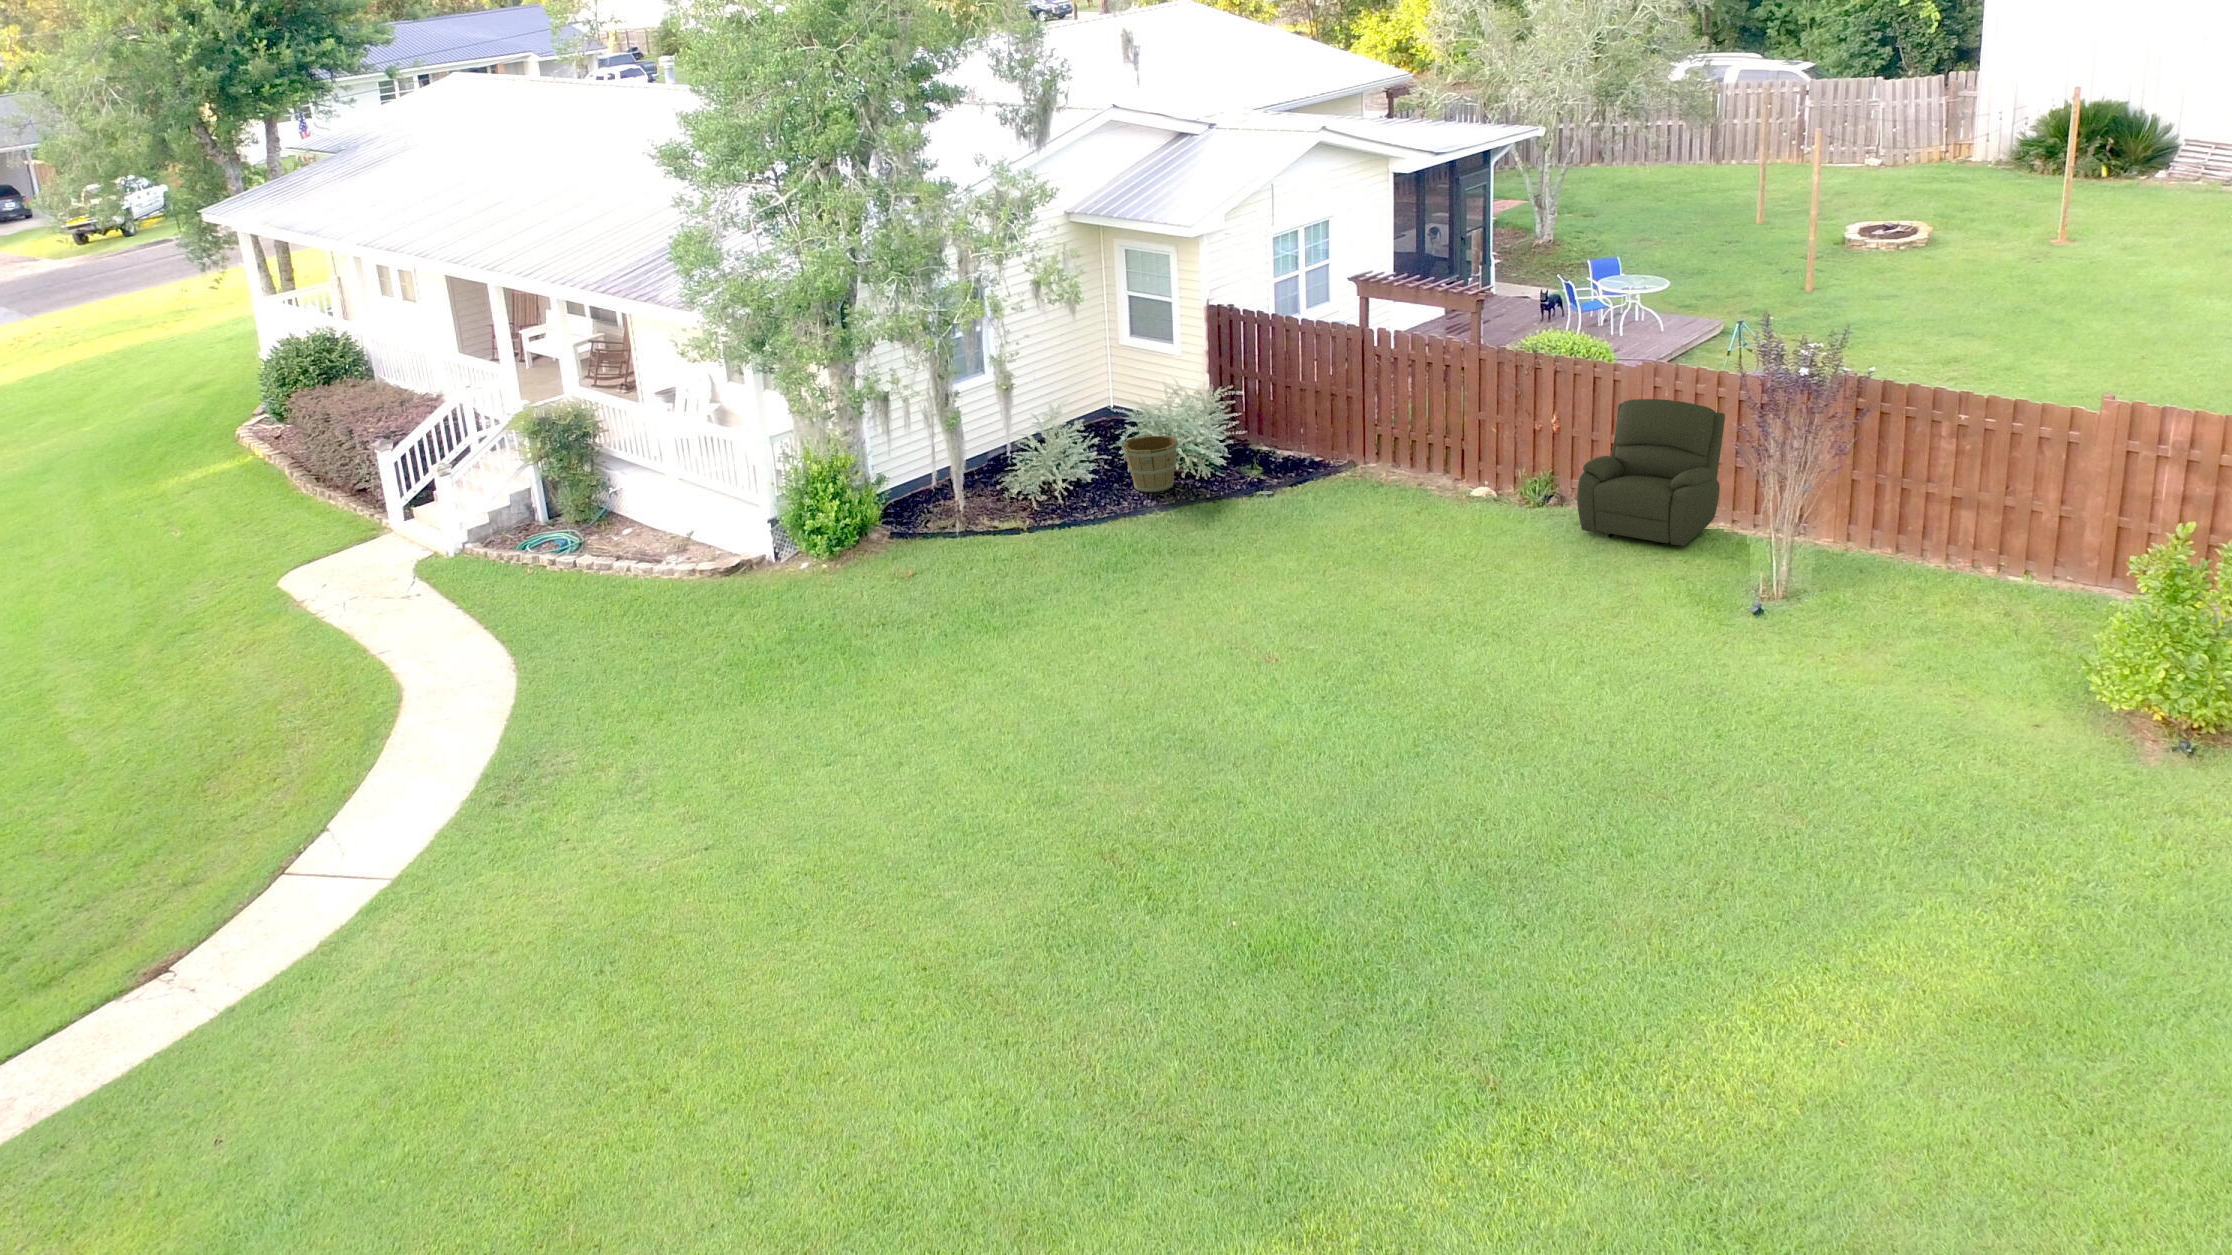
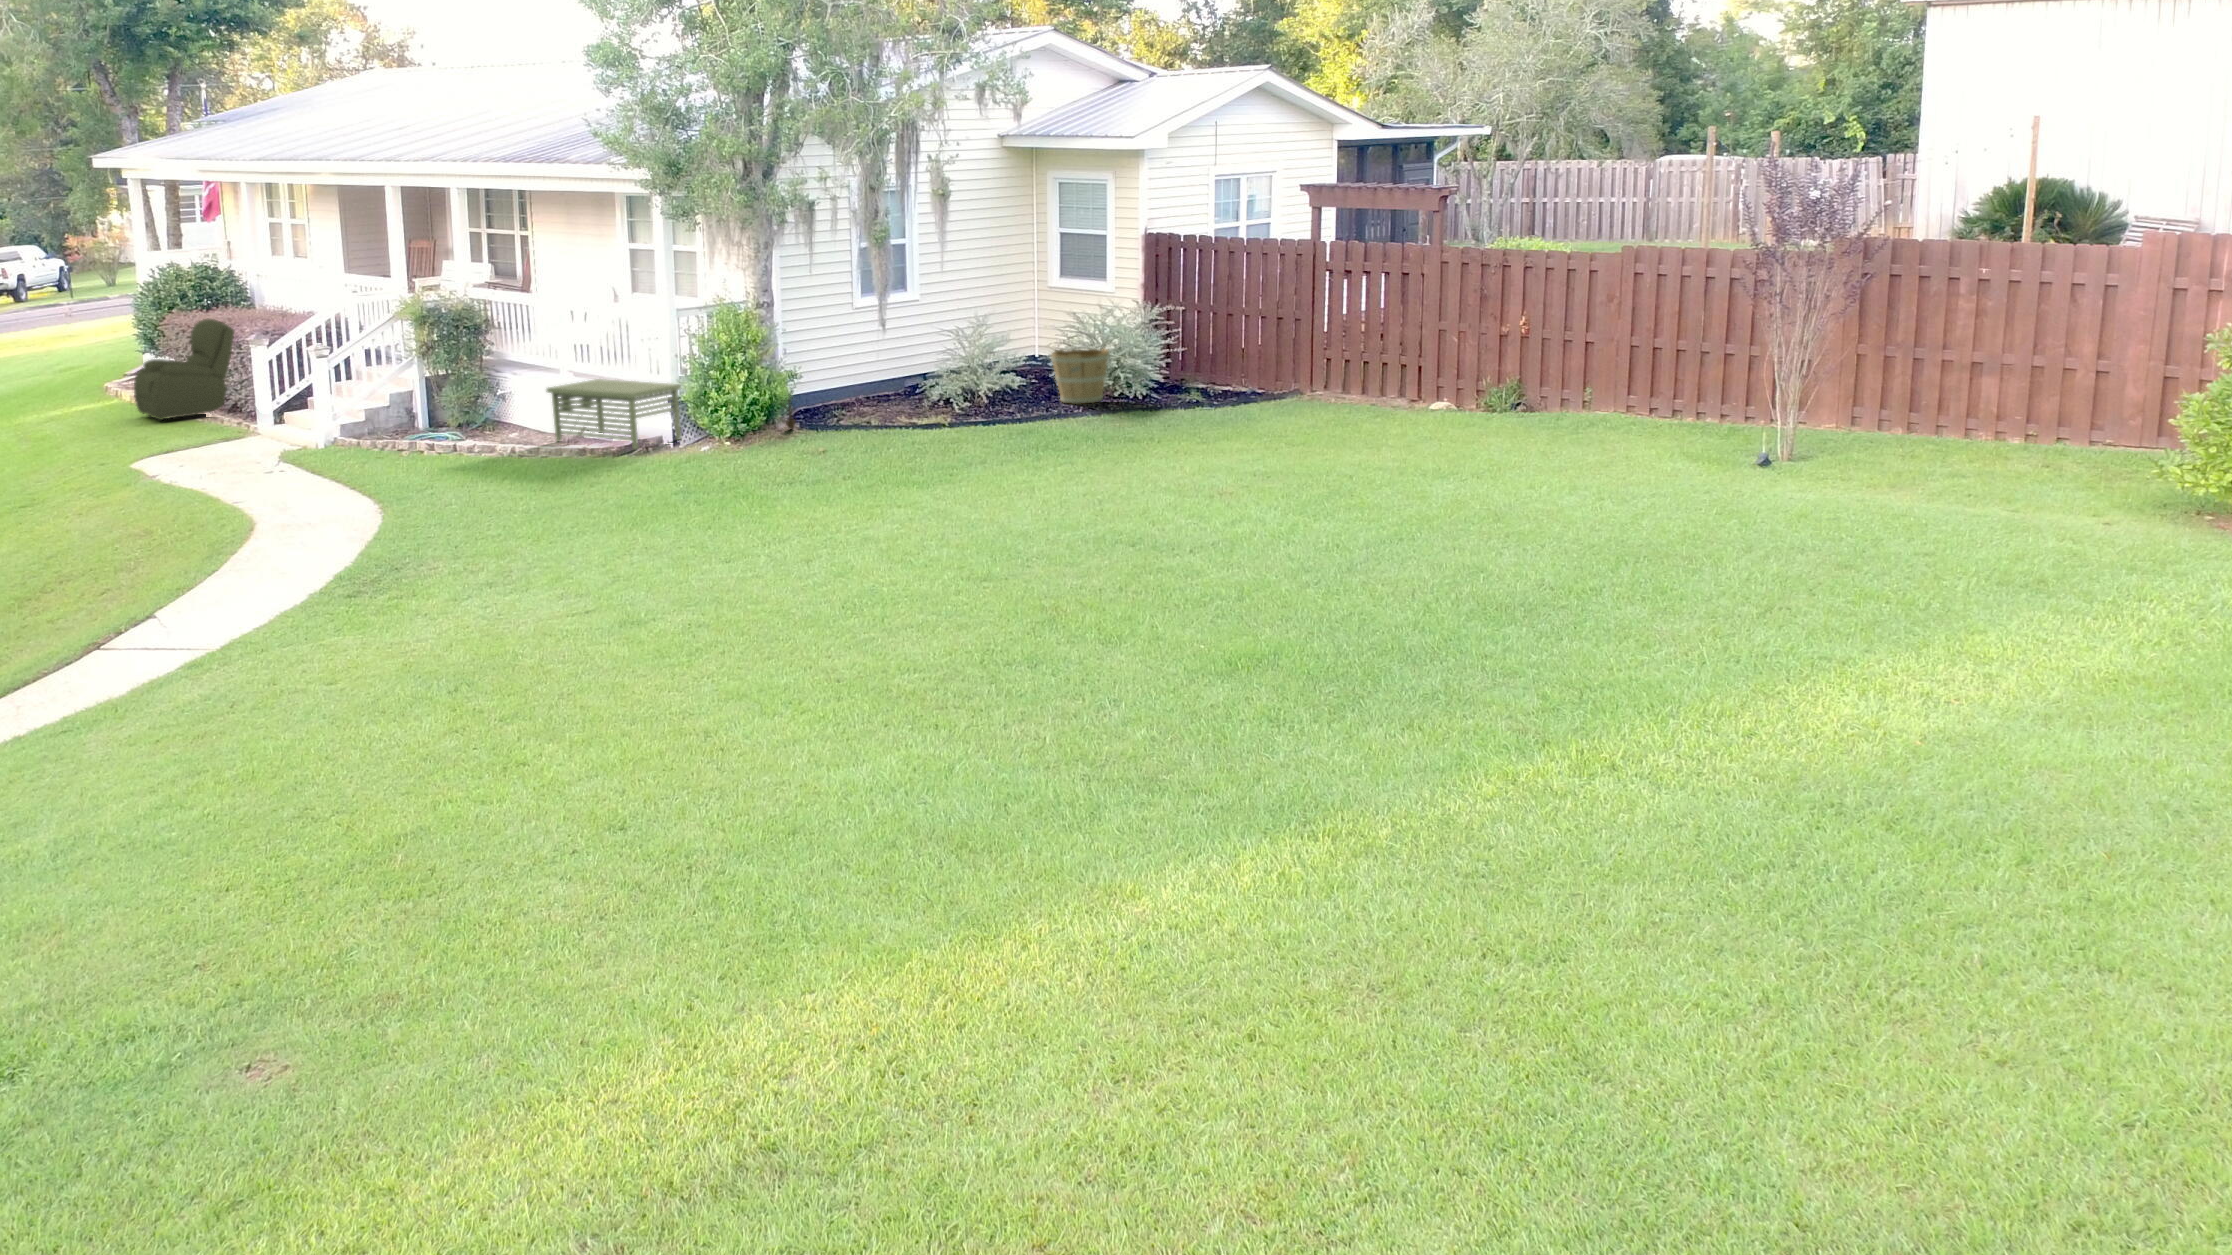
chair: present [1577,399,1725,546] -> present [134,319,235,421]
storage bench: none [657,496,786,578] -> present [546,379,681,449]
decorative plant: none [873,505,890,544] -> present [786,393,795,430]

